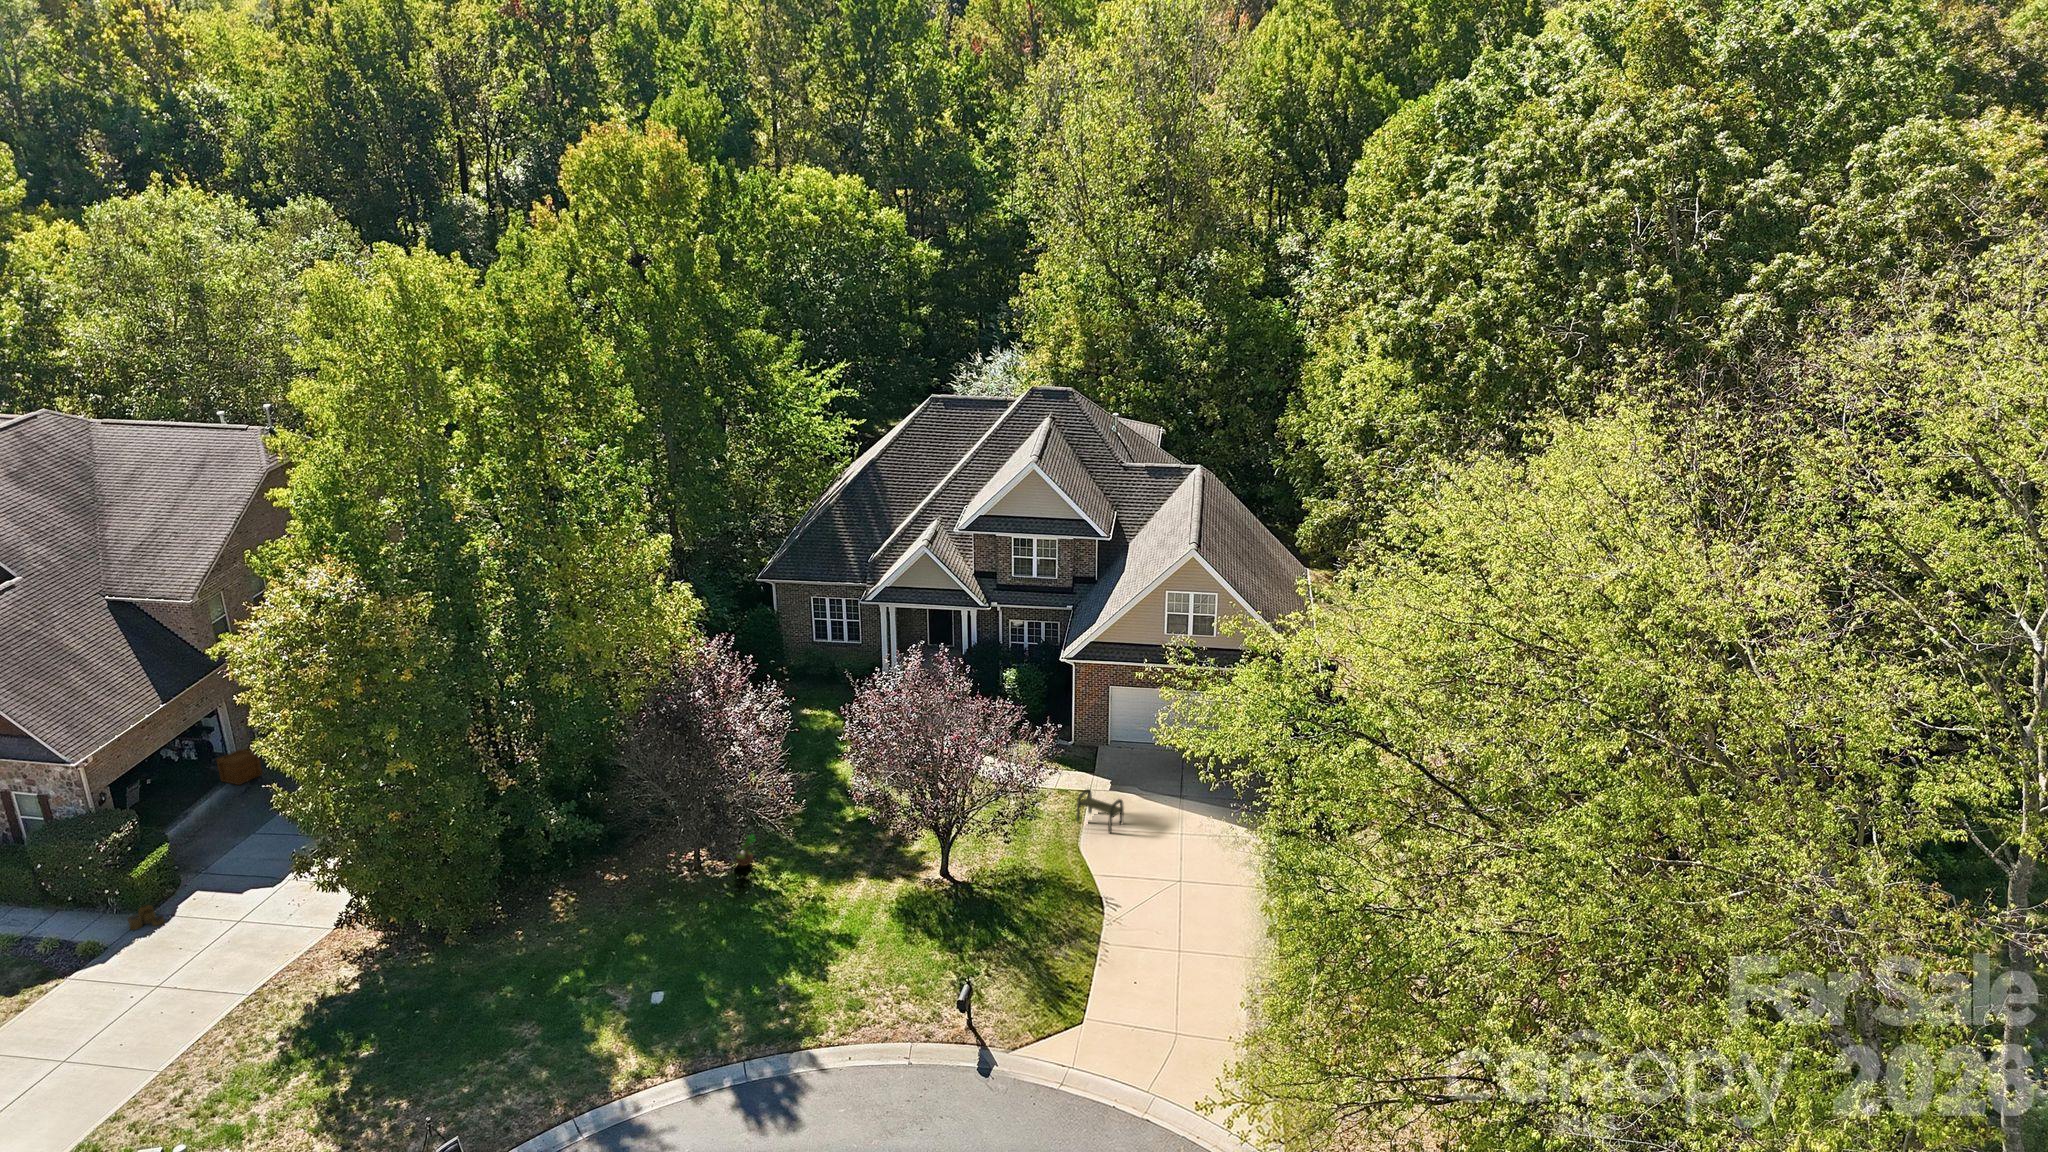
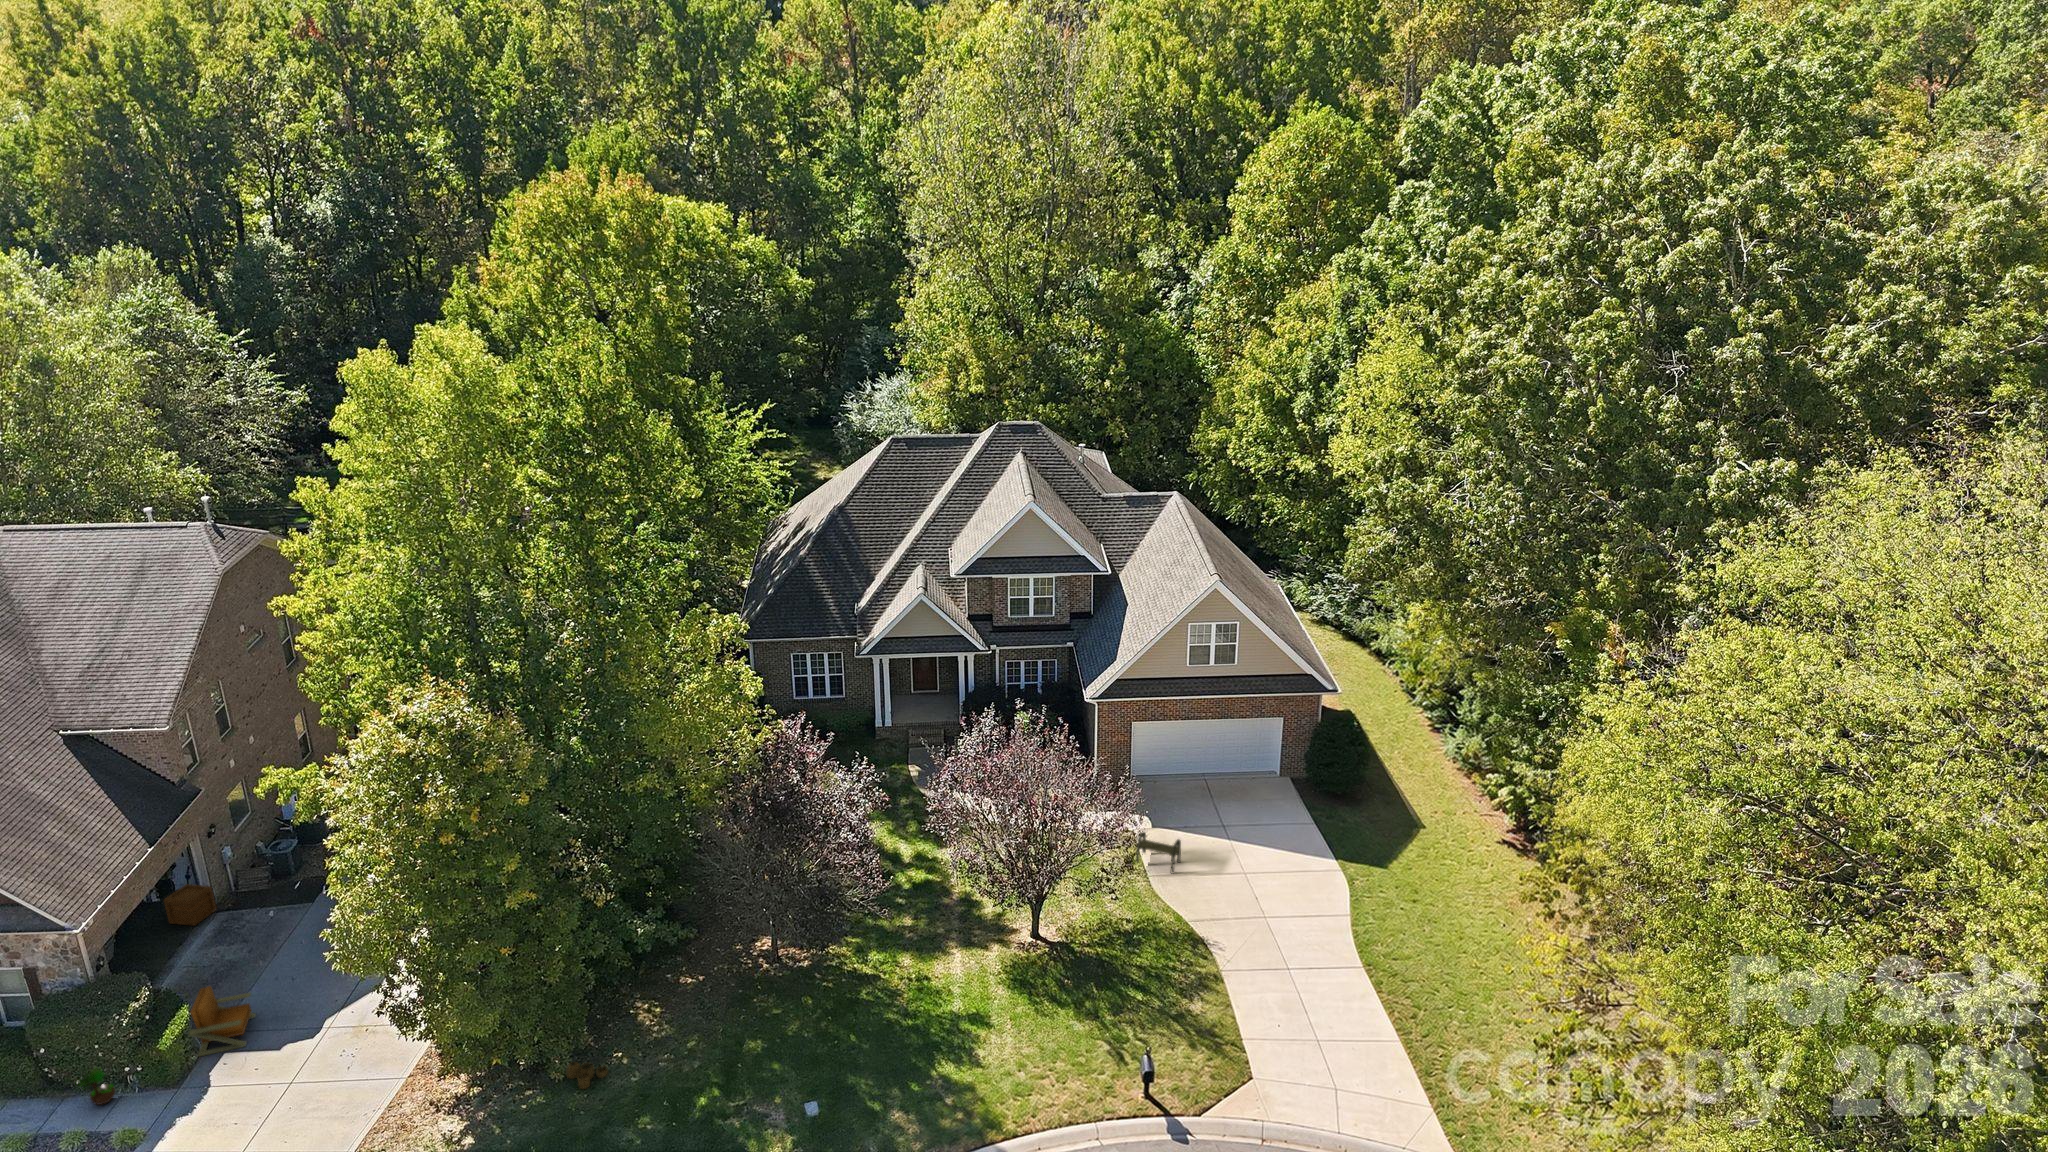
lounge chair: none [175,828,246,888] -> present [189,986,256,1056]
potted tree: present [736,835,754,866] -> present [78,1067,115,1105]
woven basket: present [128,905,165,930] -> present [566,1062,608,1089]

